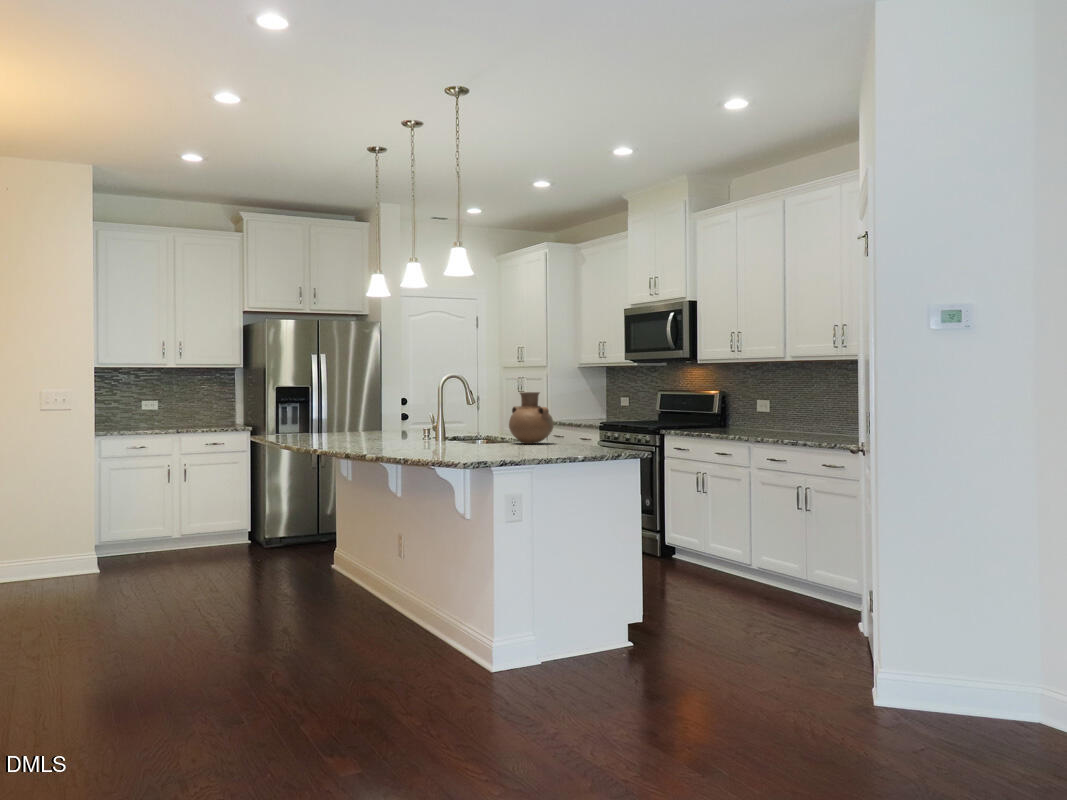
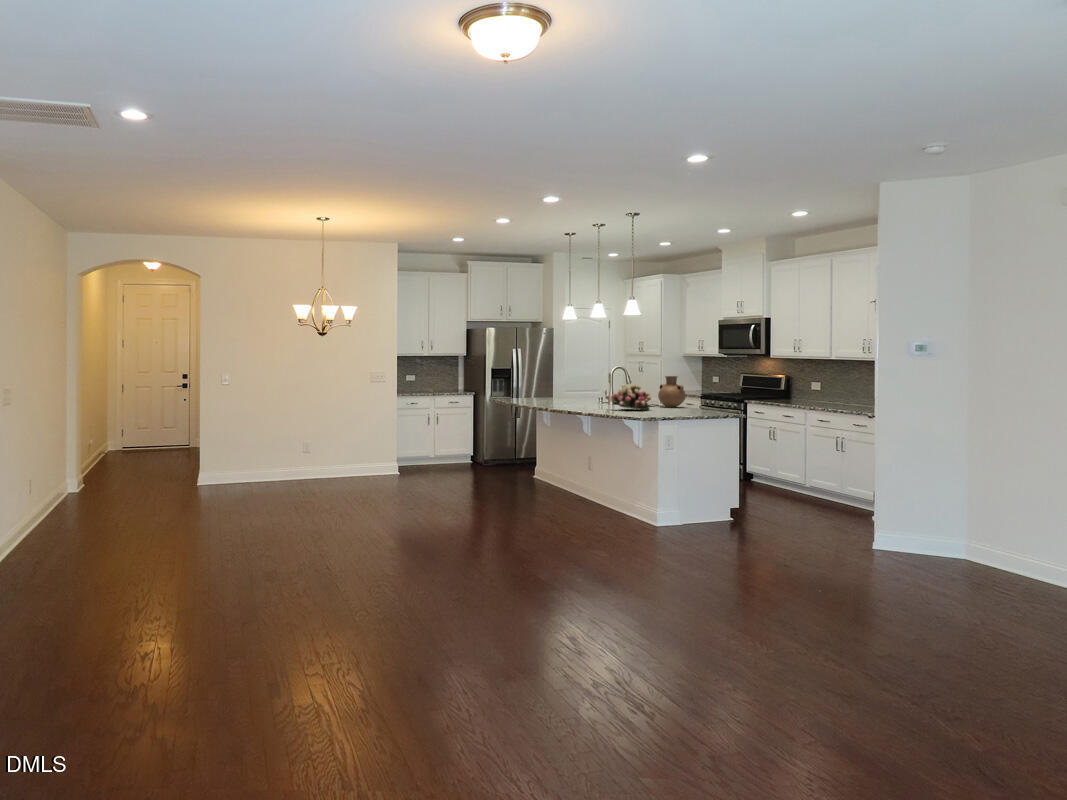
flower arrangement: none [415,405,486,449] -> present [610,384,651,410]

